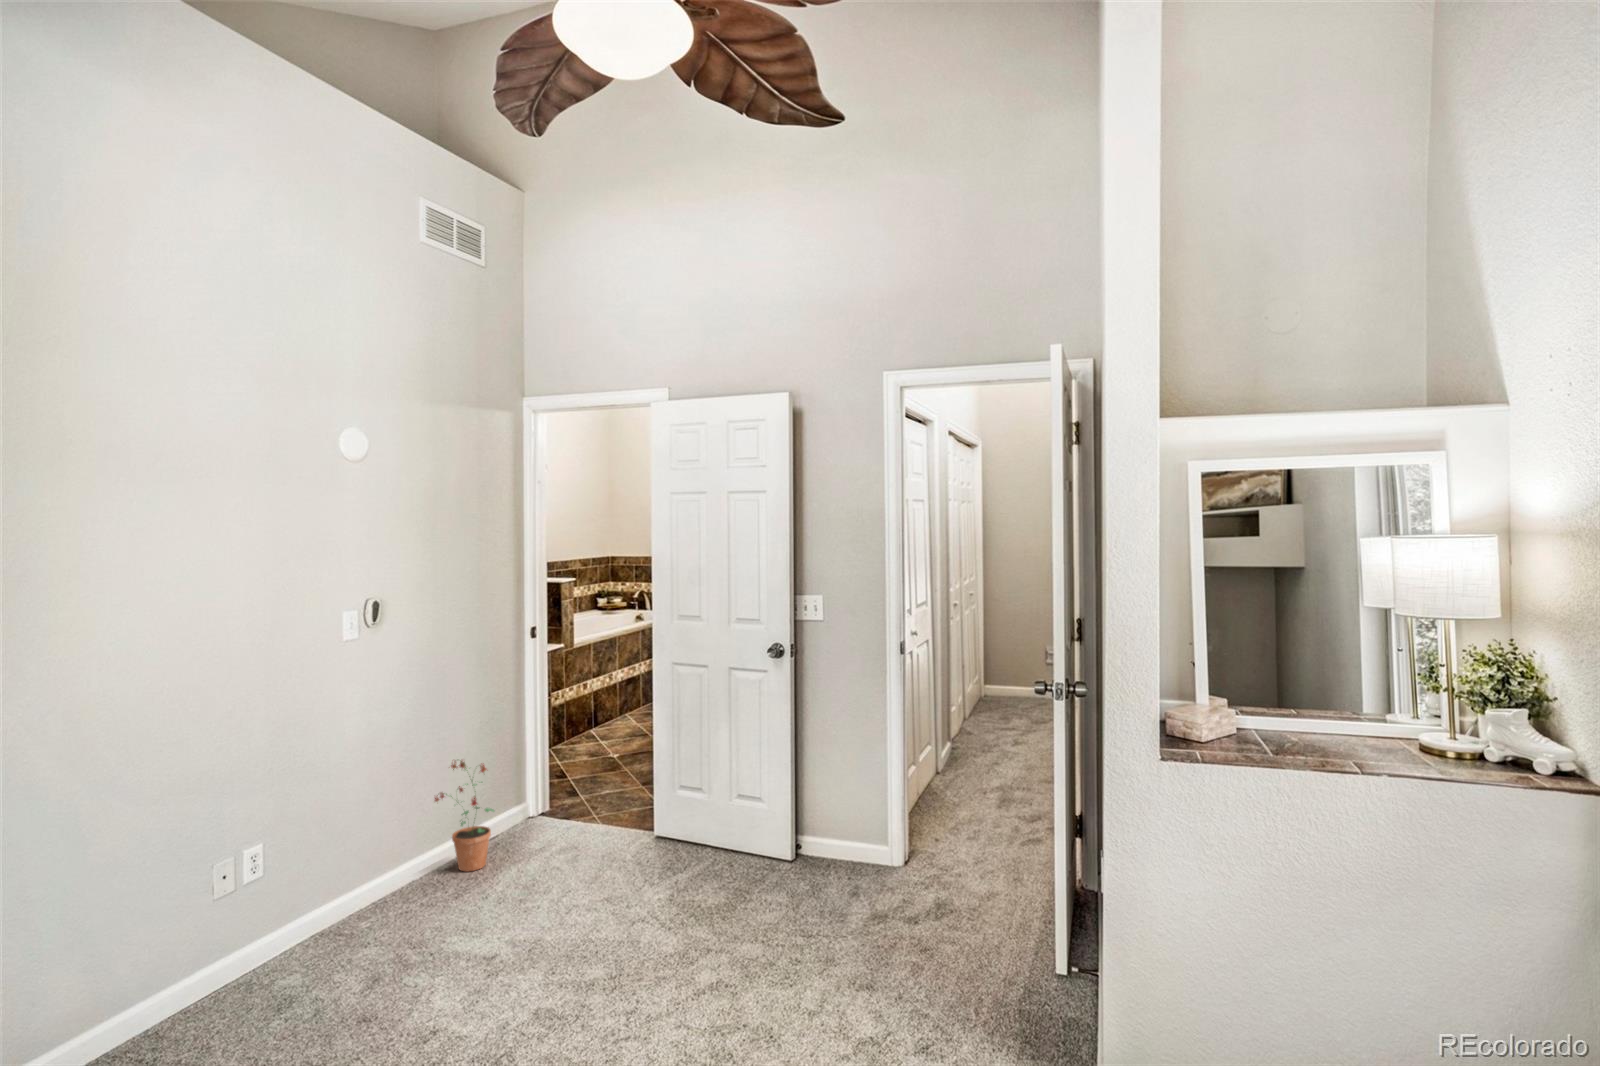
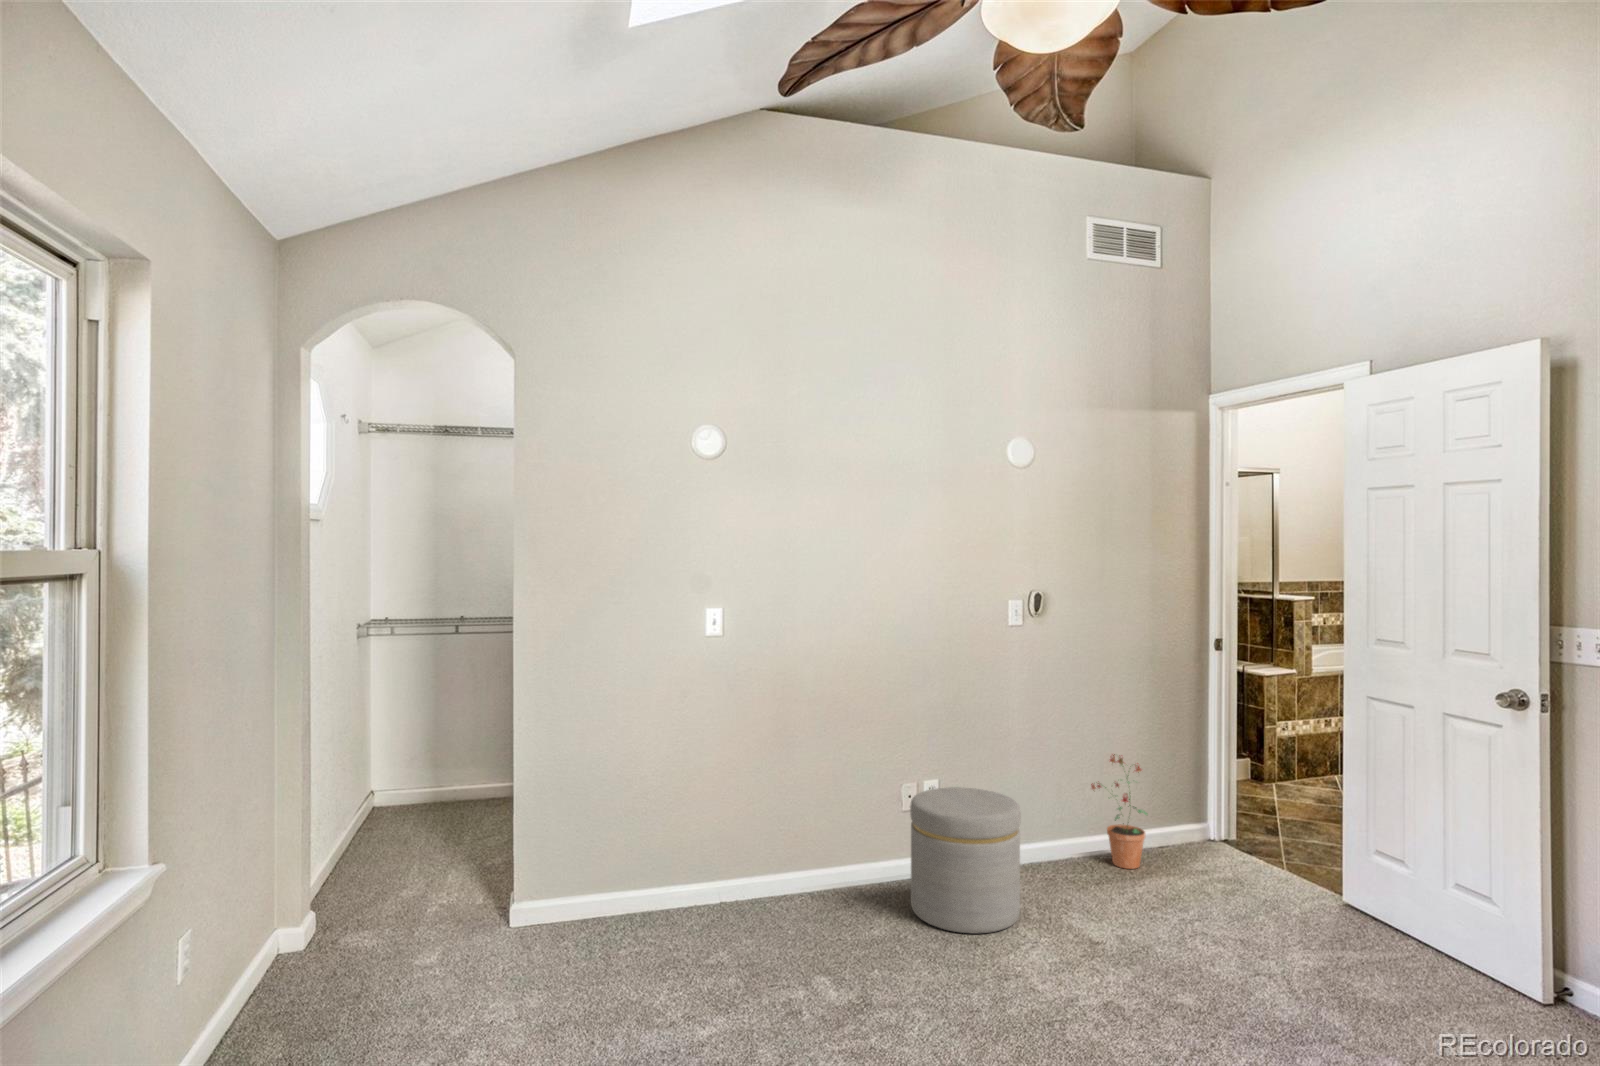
ottoman: none [254,838,401,1023] -> present [910,787,1021,933]

